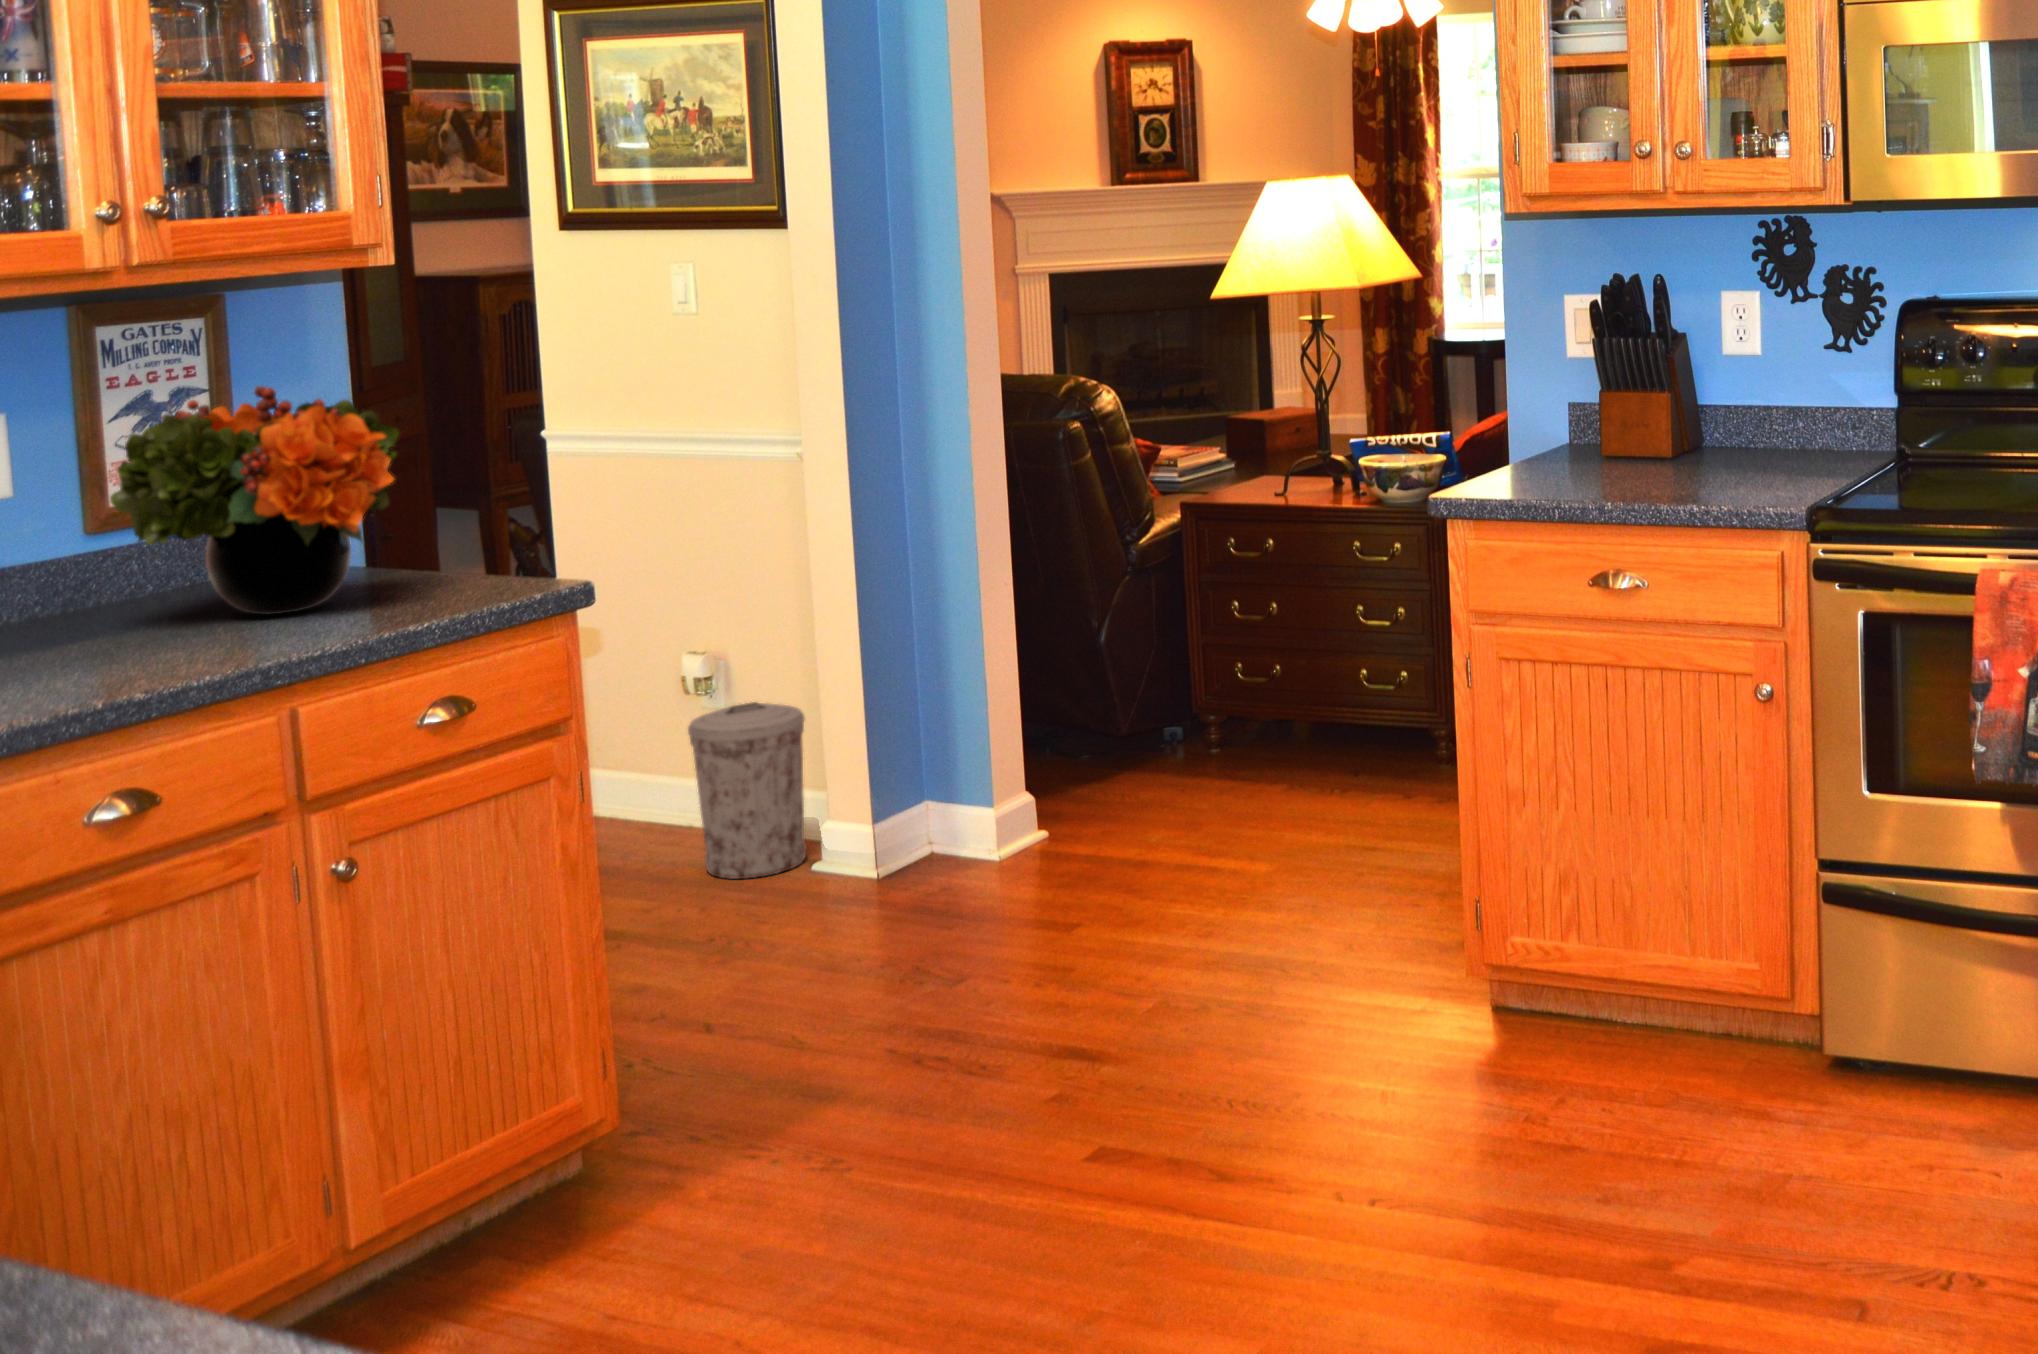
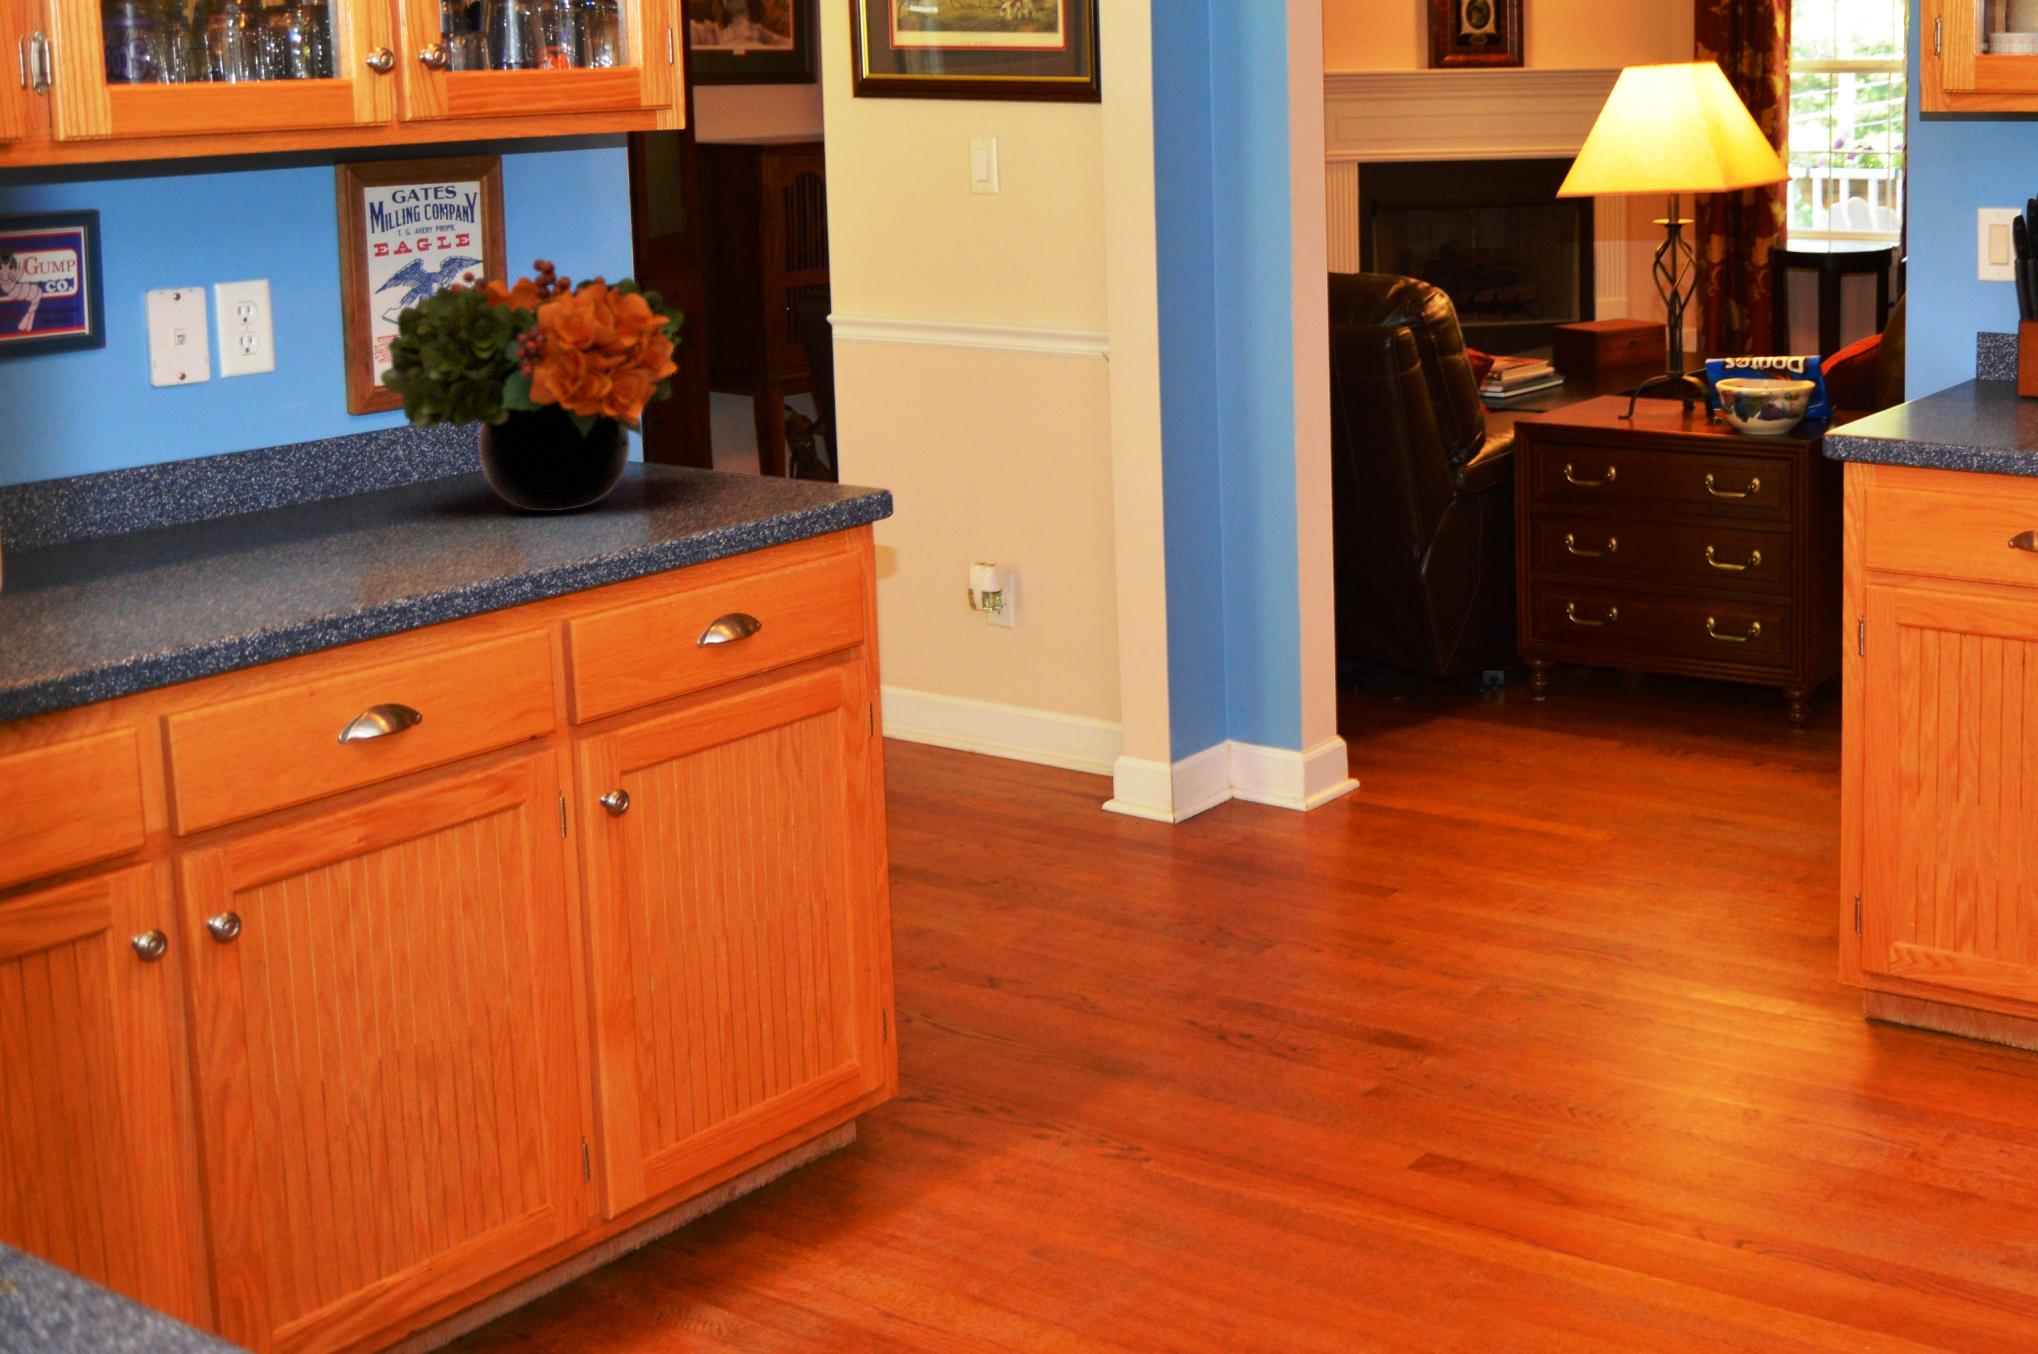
trash can: present [688,702,806,879] -> none [974,619,1097,810]

